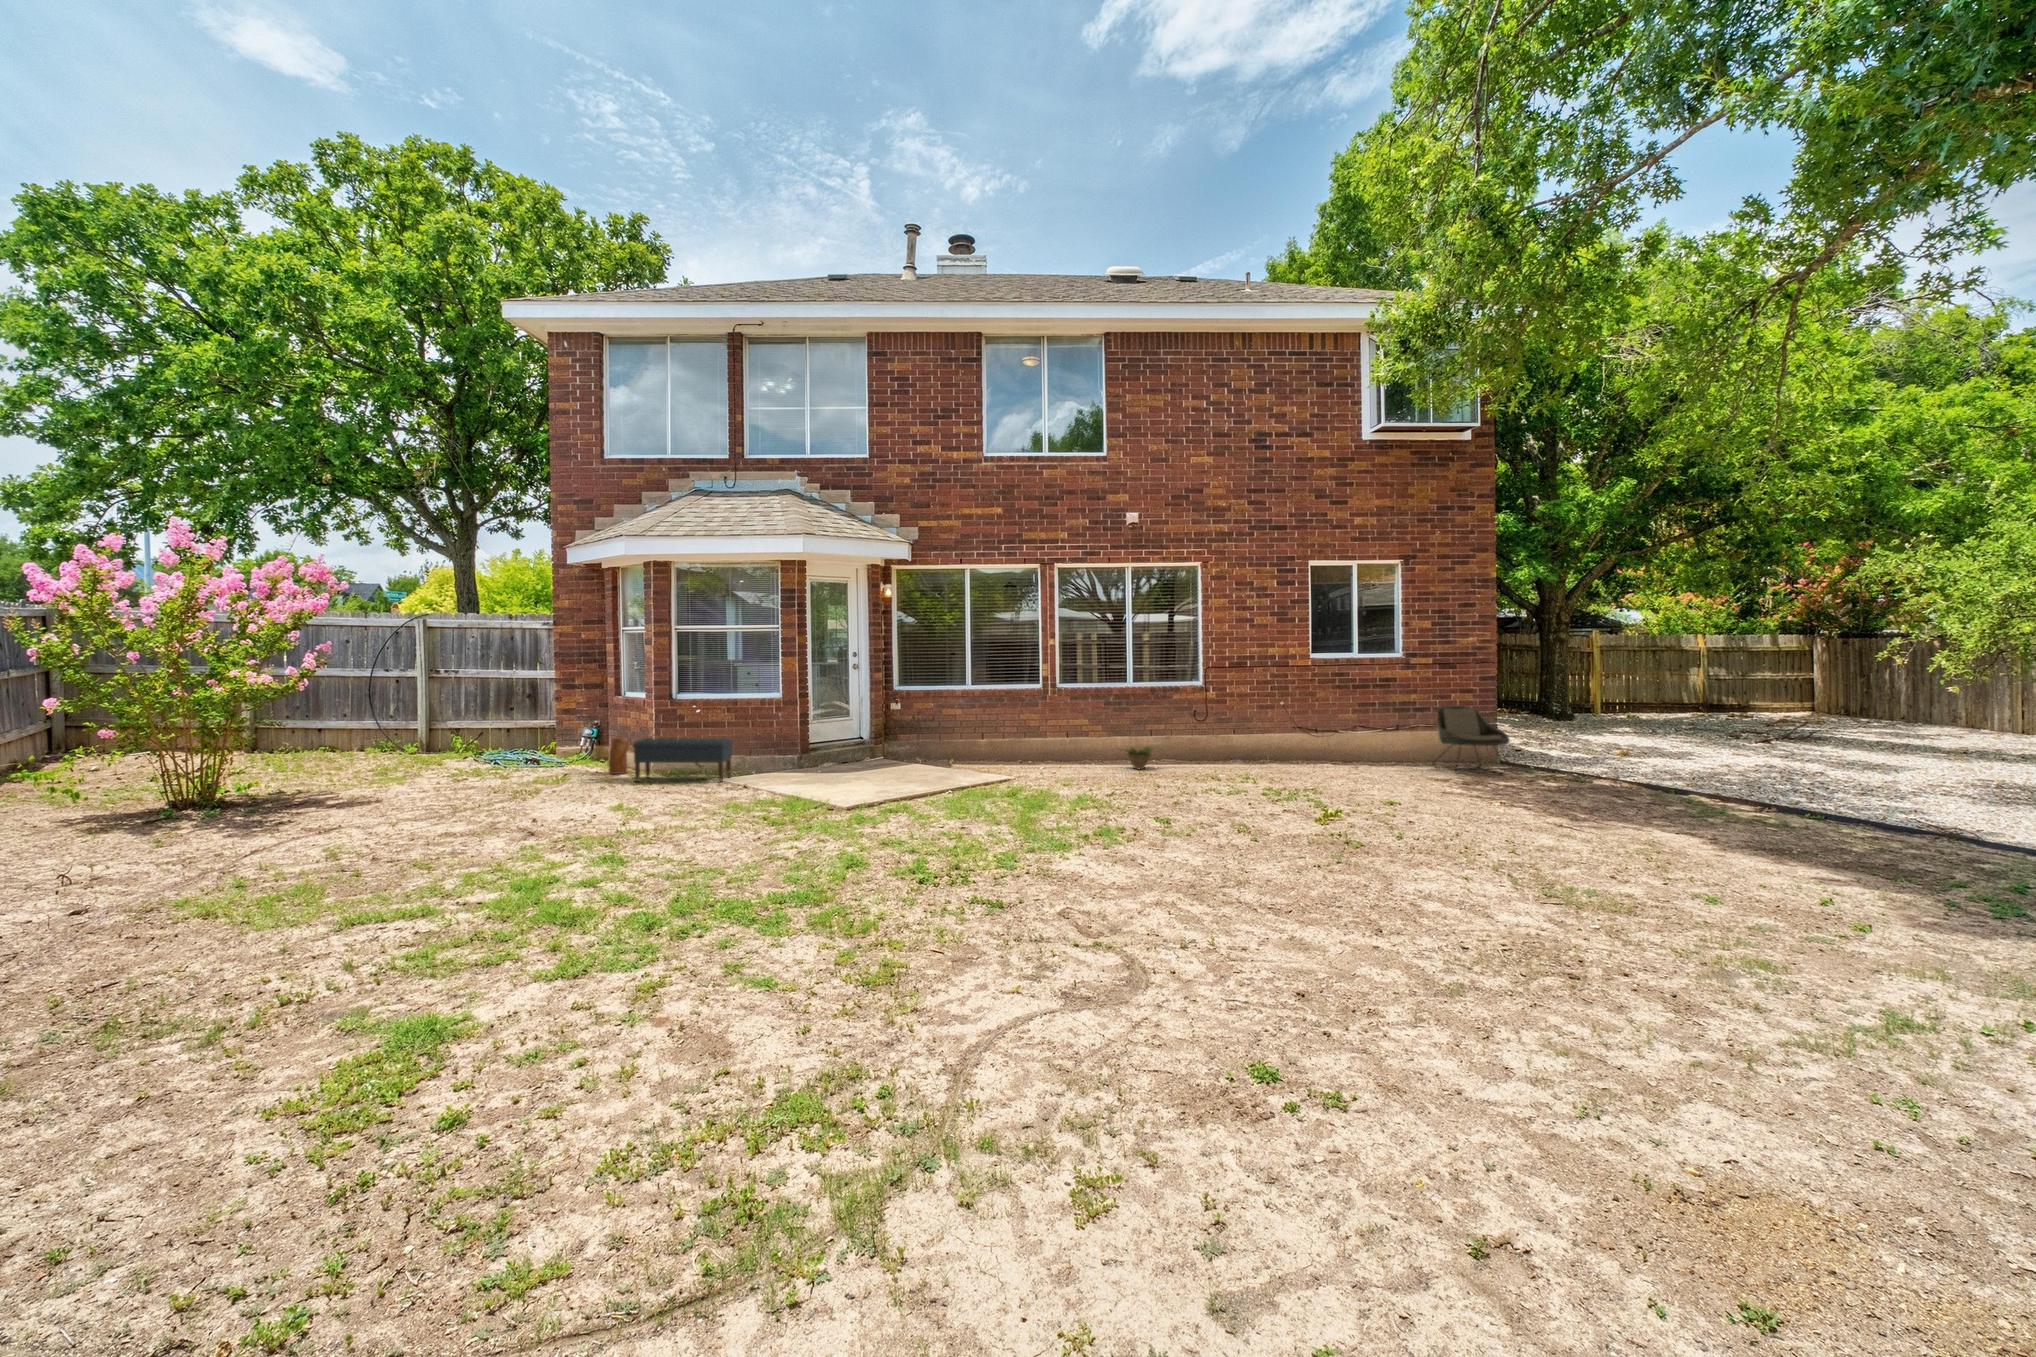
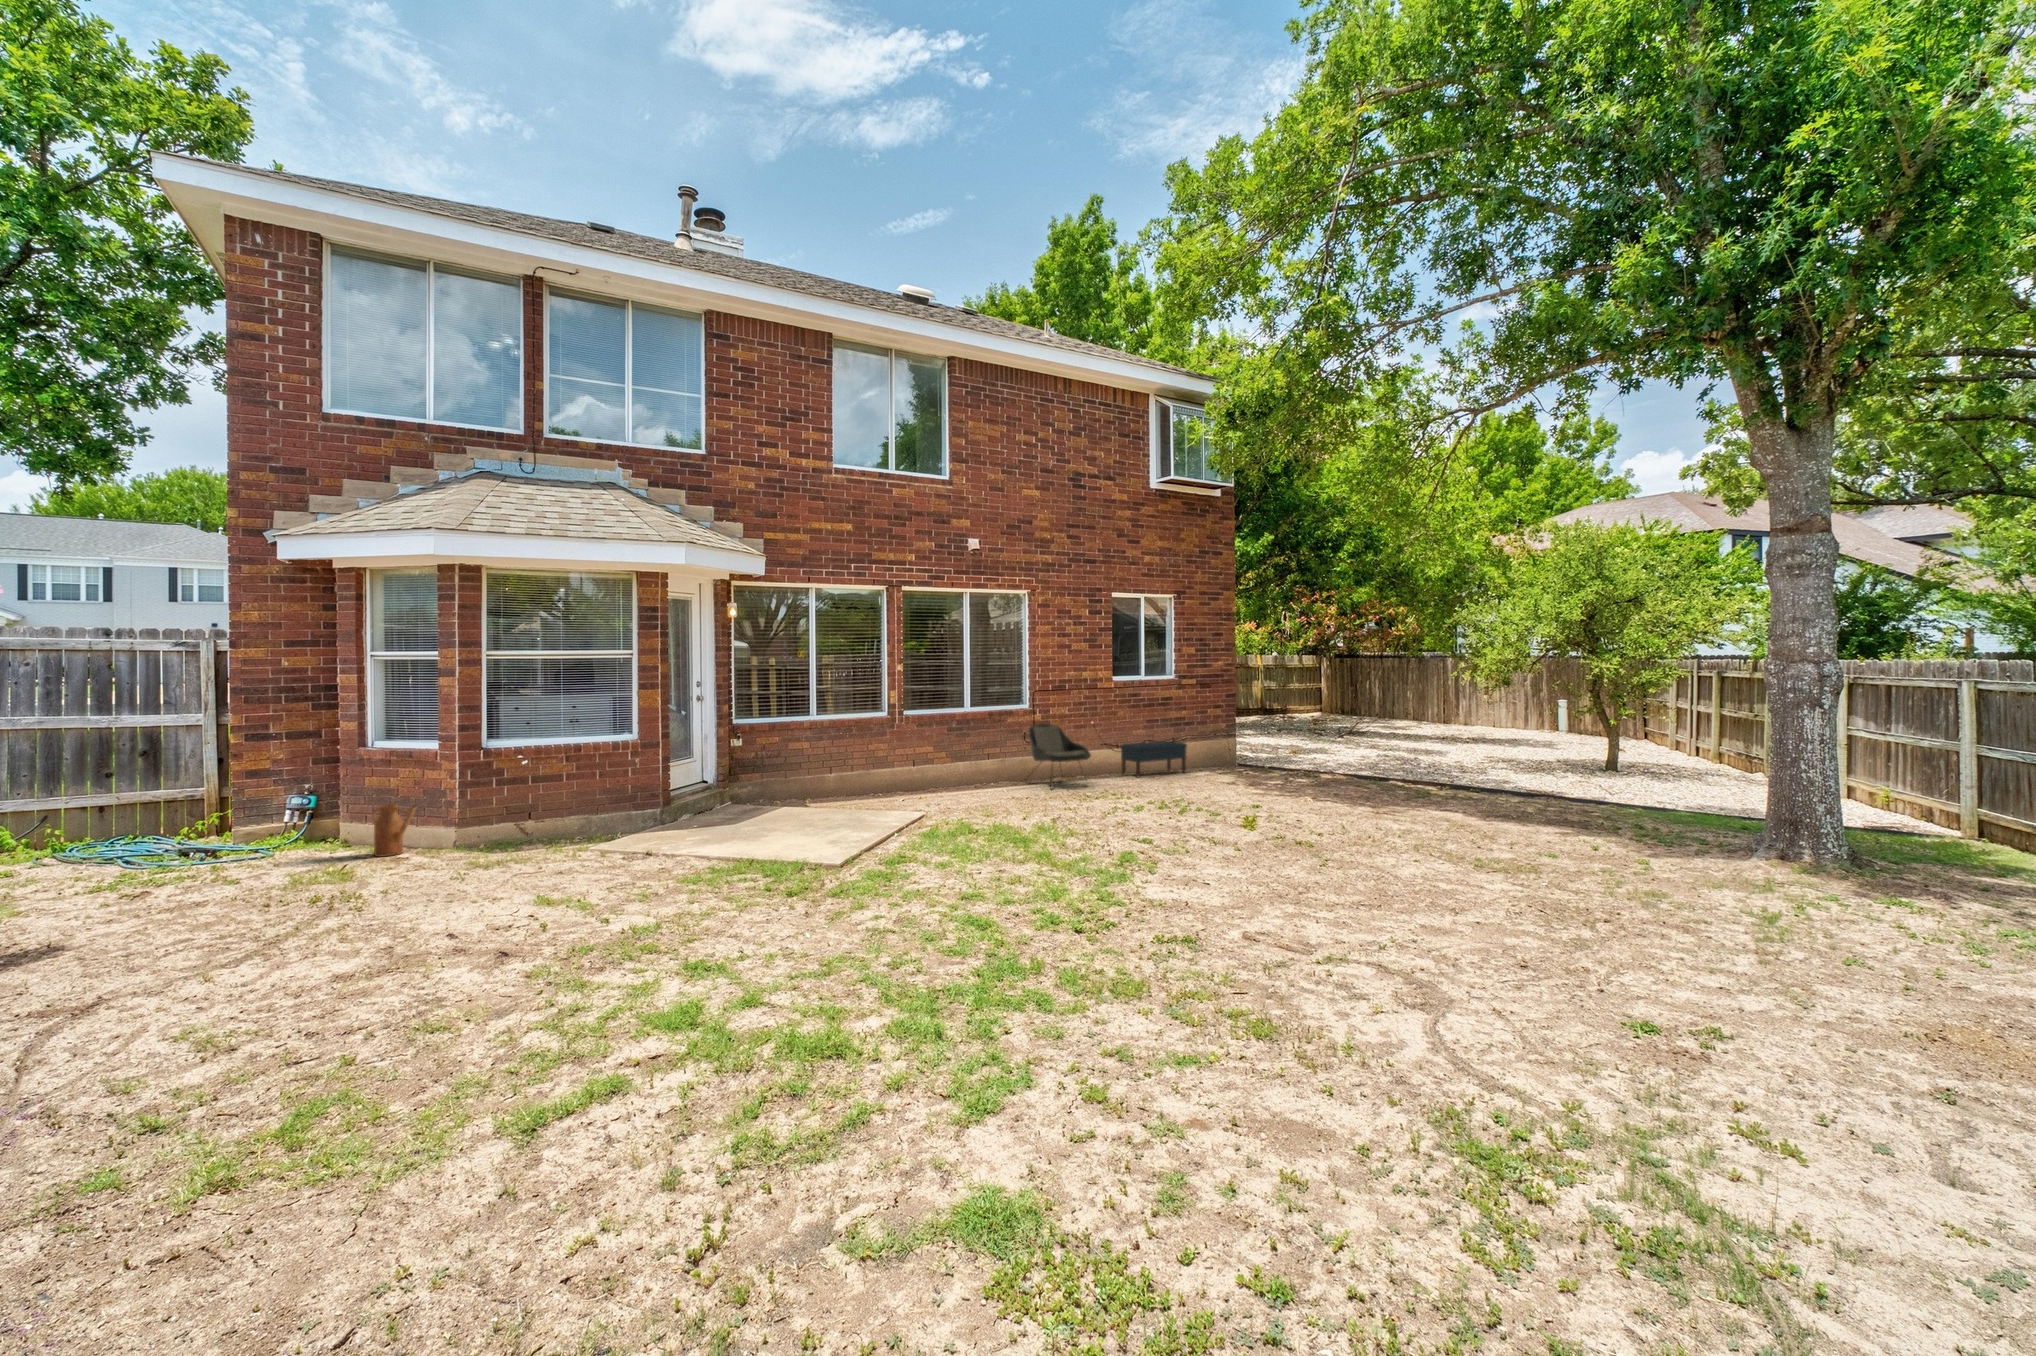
lounge chair: present [1437,706,1510,774] -> present [1026,724,1091,788]
bench: present [633,738,733,782] -> present [1121,741,1187,777]
decorative plant: present [1126,747,1152,769] -> none [974,766,1011,790]

